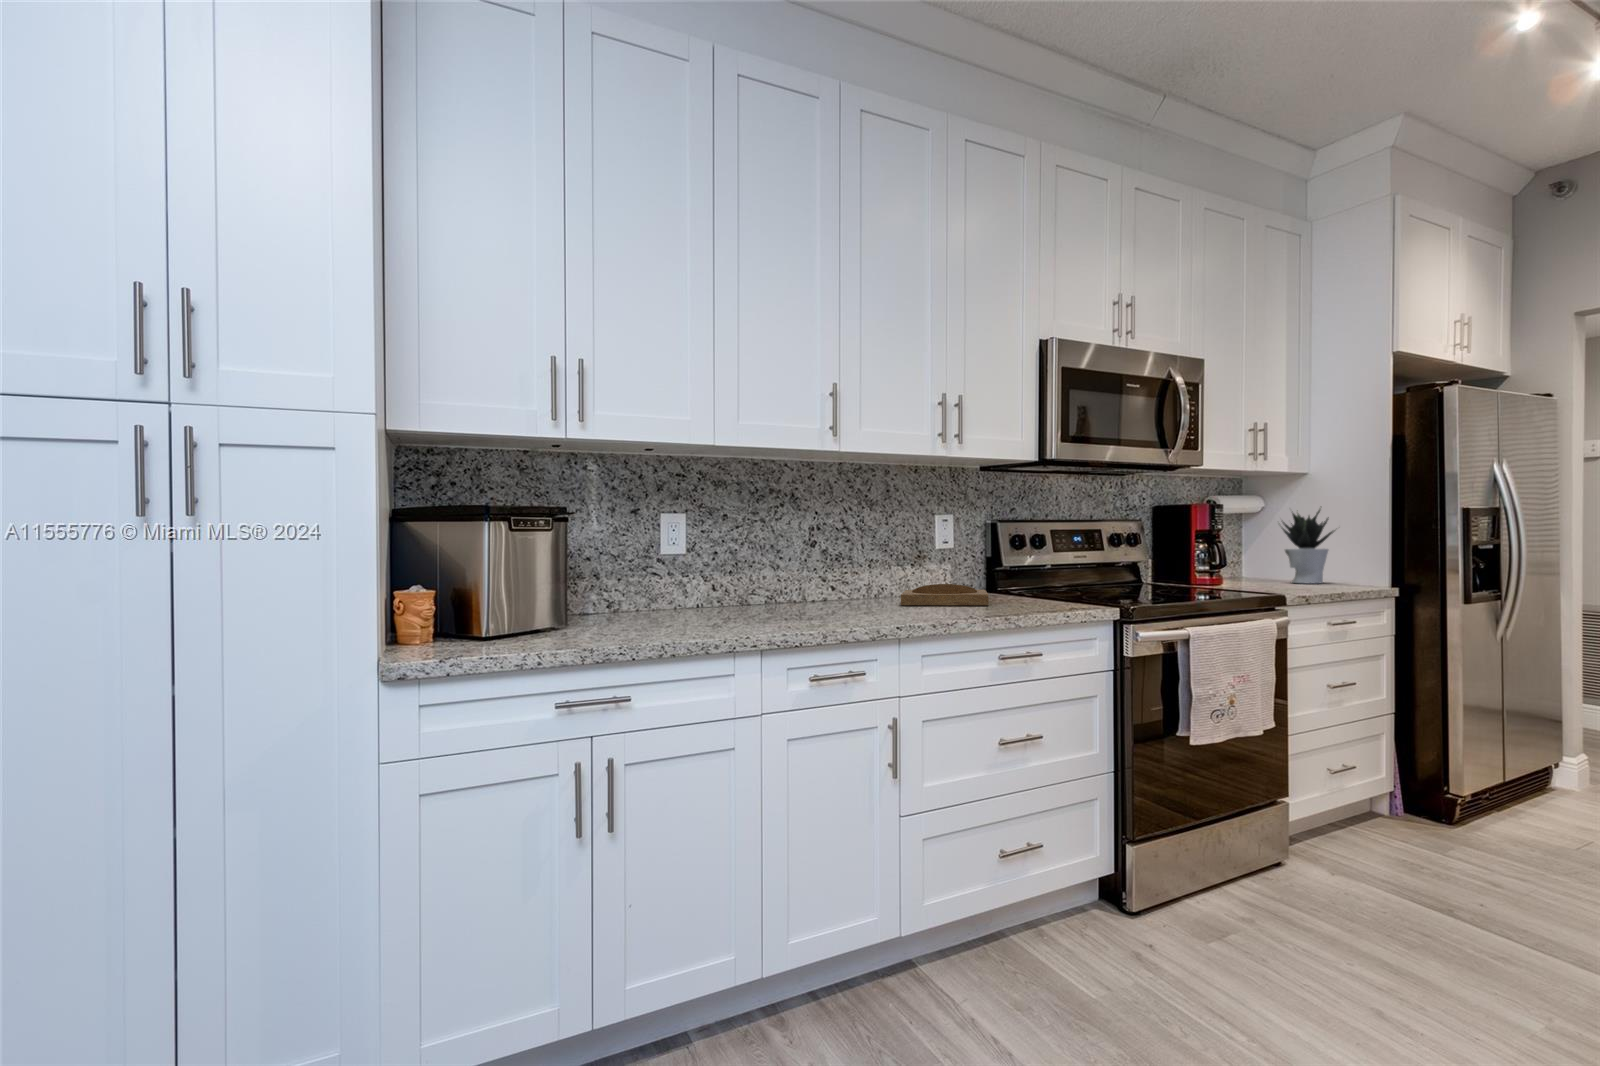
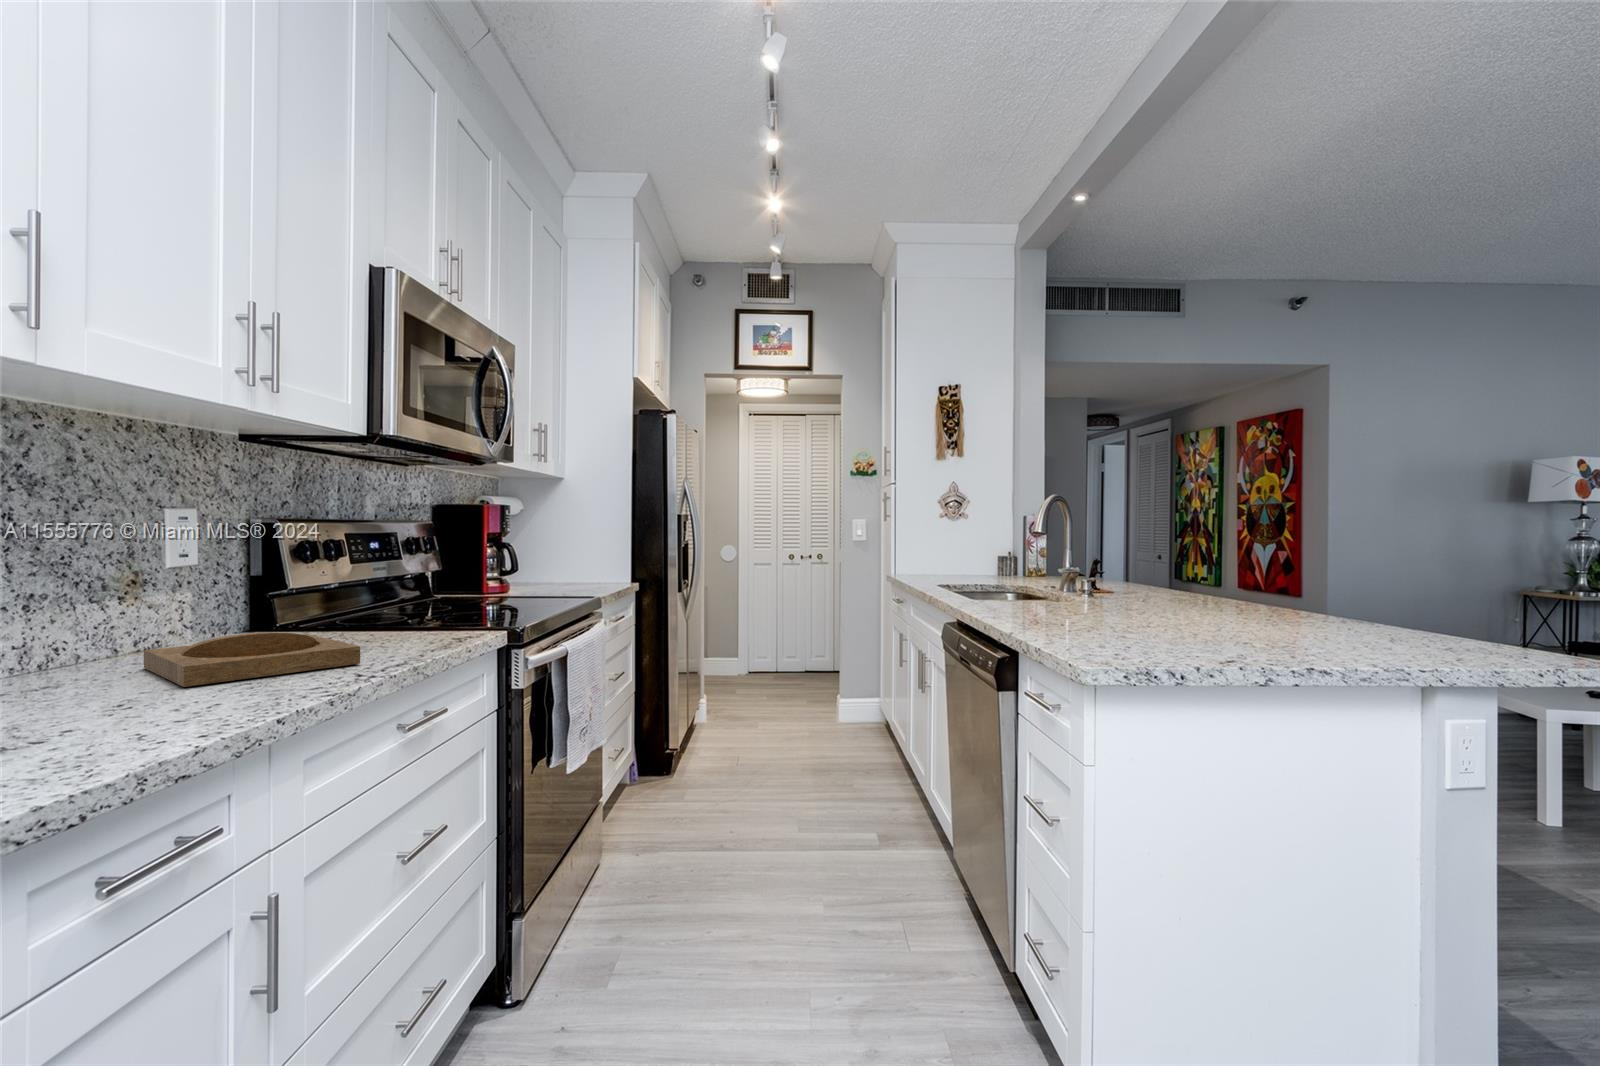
potted plant: present [1282,509,1335,583] -> none [557,512,608,587]

